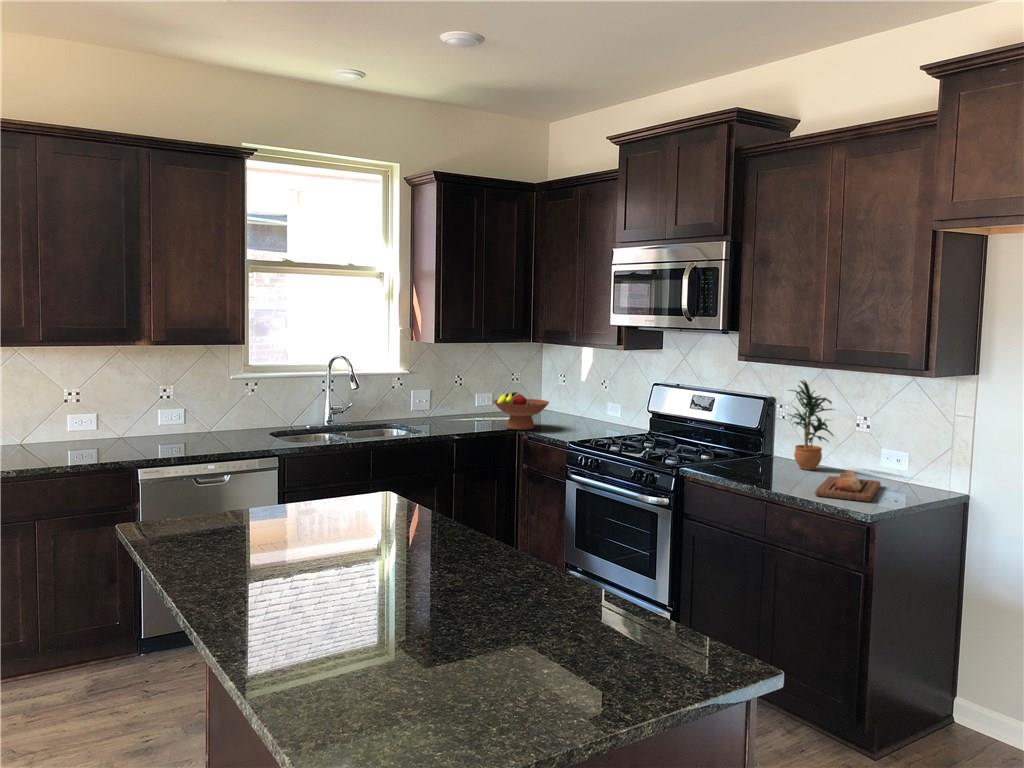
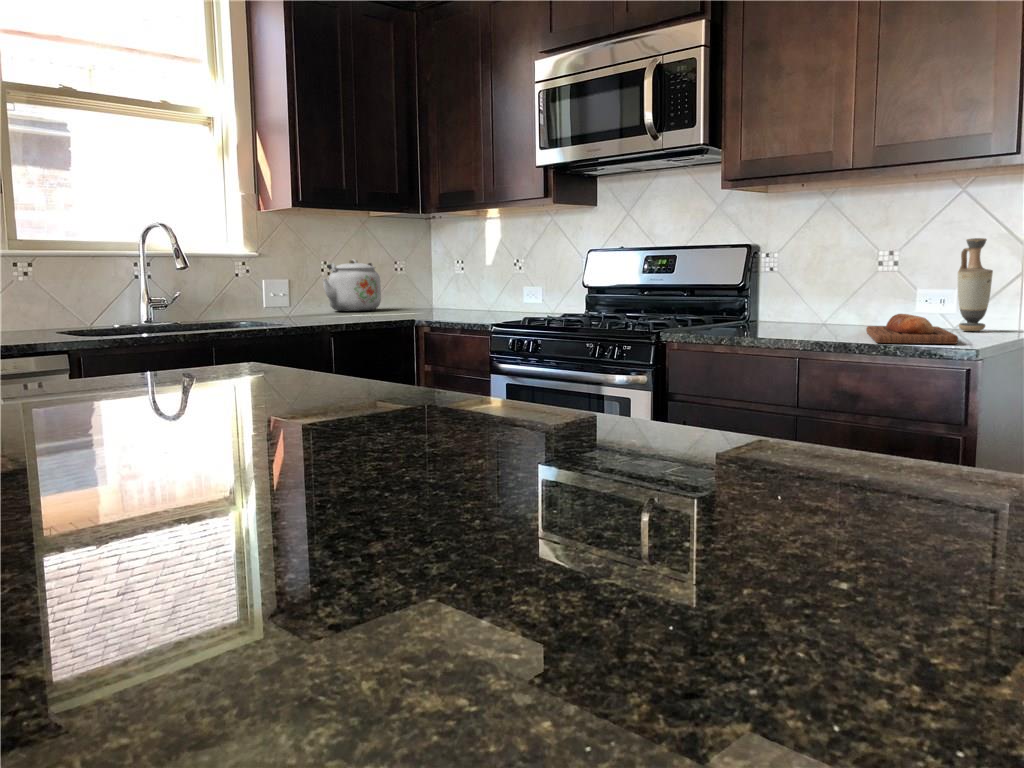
kettle: none [452,375,499,415] -> present [322,260,381,312]
potted plant: present [788,381,834,470] -> none [789,205,855,327]
fruit bowl: present [493,392,549,430] -> none [378,267,454,317]
vase: none [900,417,925,486] -> present [958,238,993,331]

